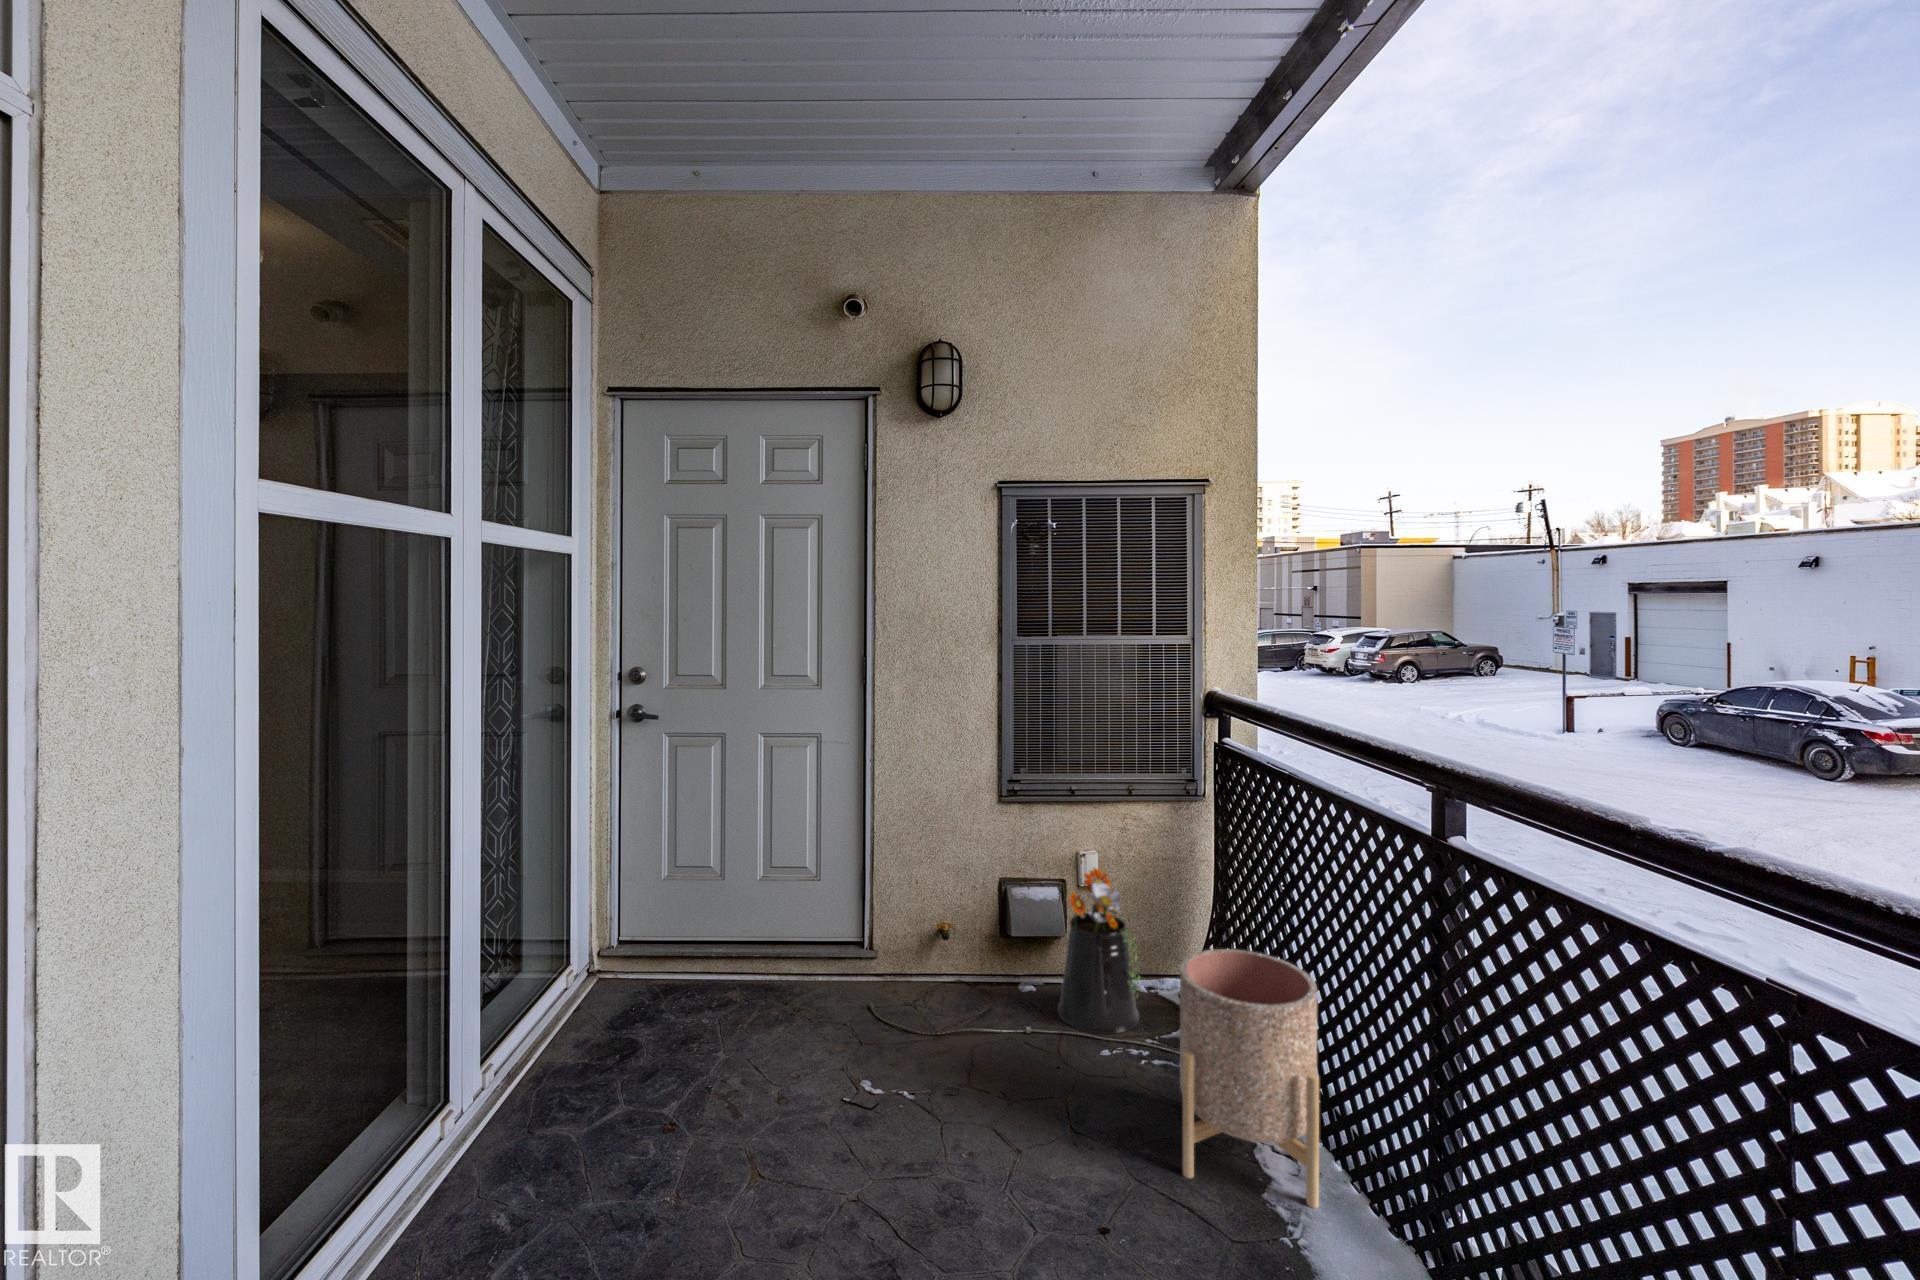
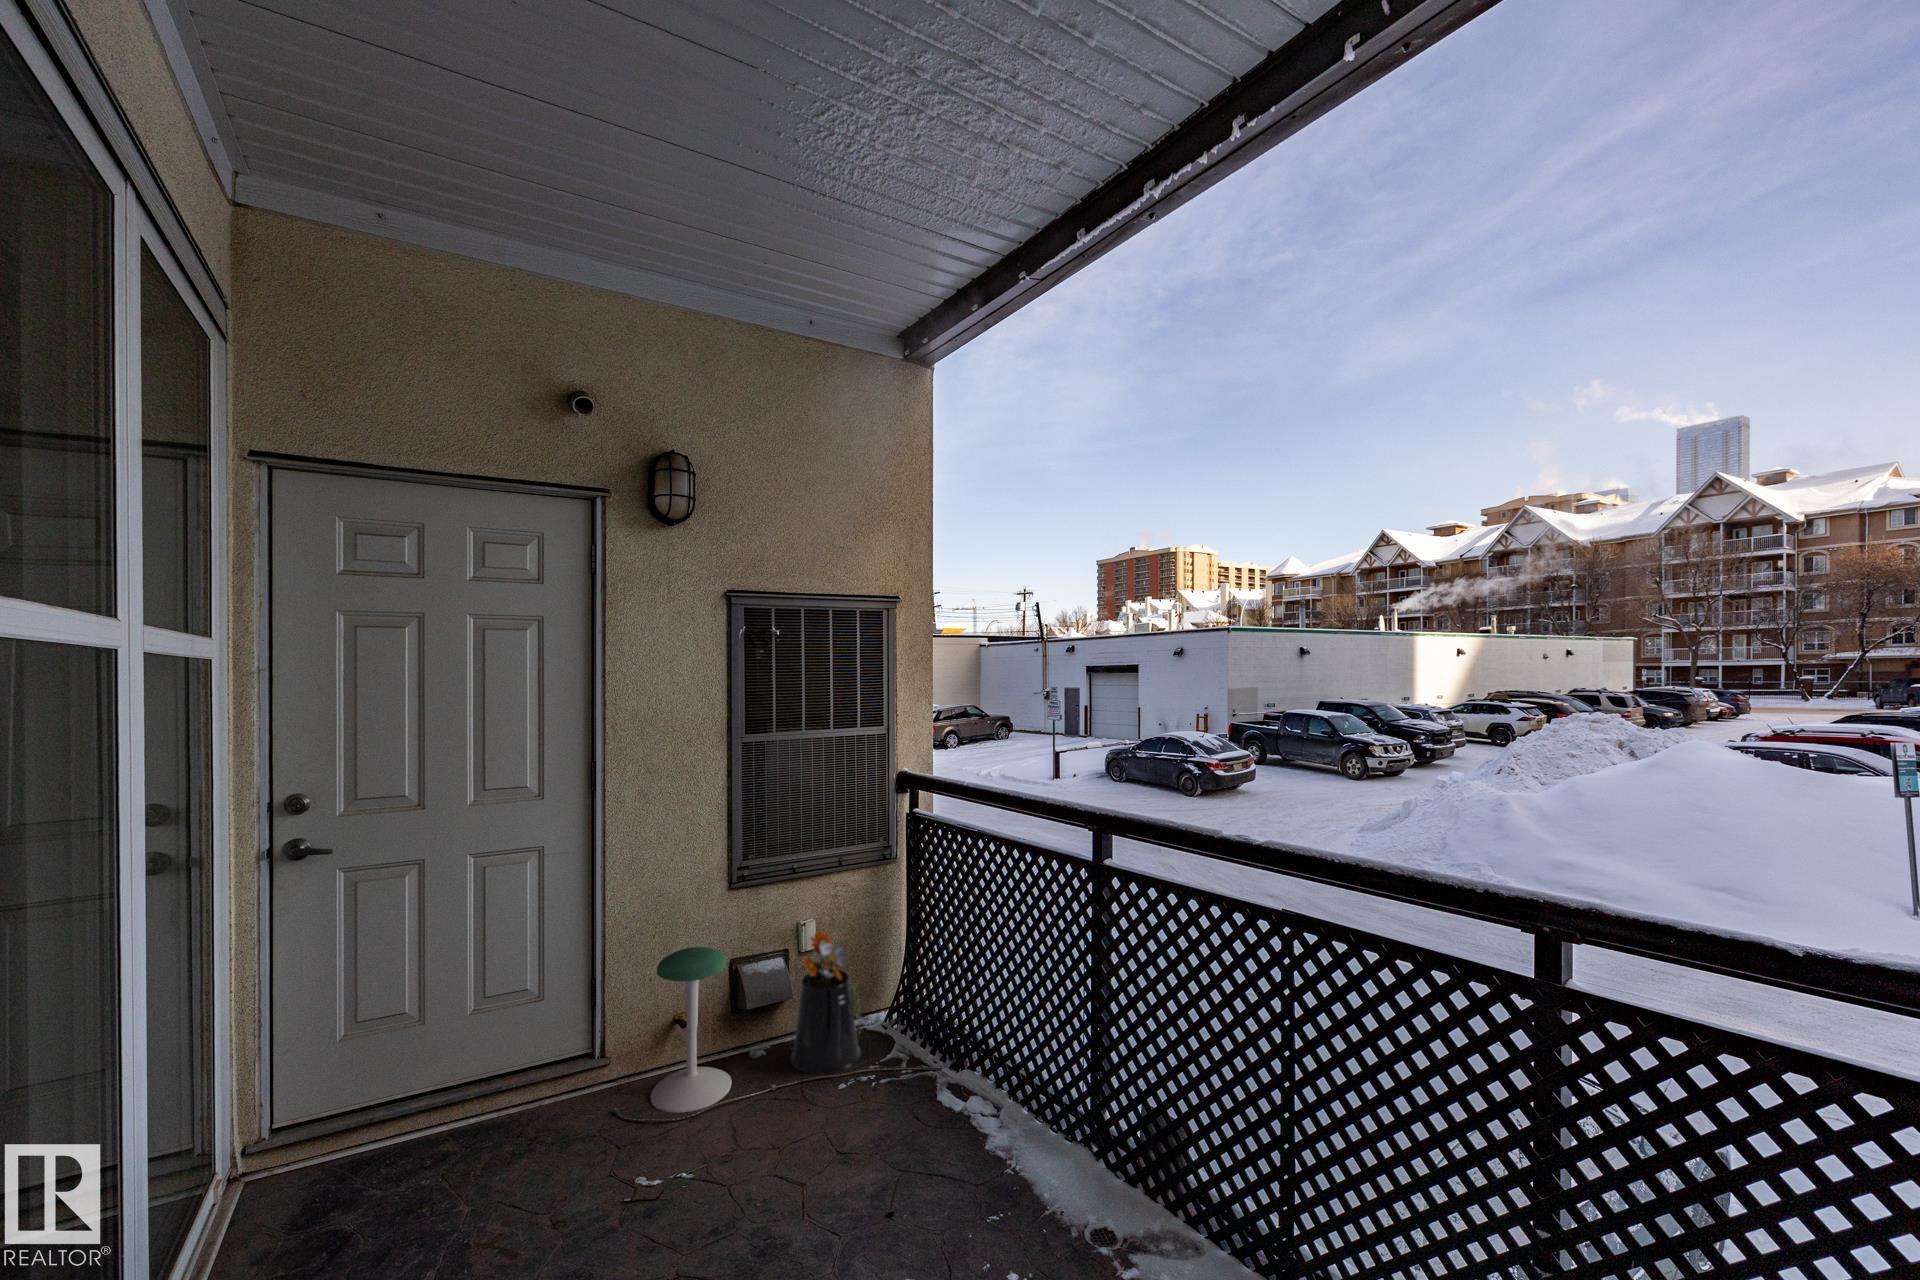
stool: none [906,858,988,1029] -> present [651,947,732,1113]
planter: present [1180,949,1319,1208] -> none [919,975,1022,1157]

